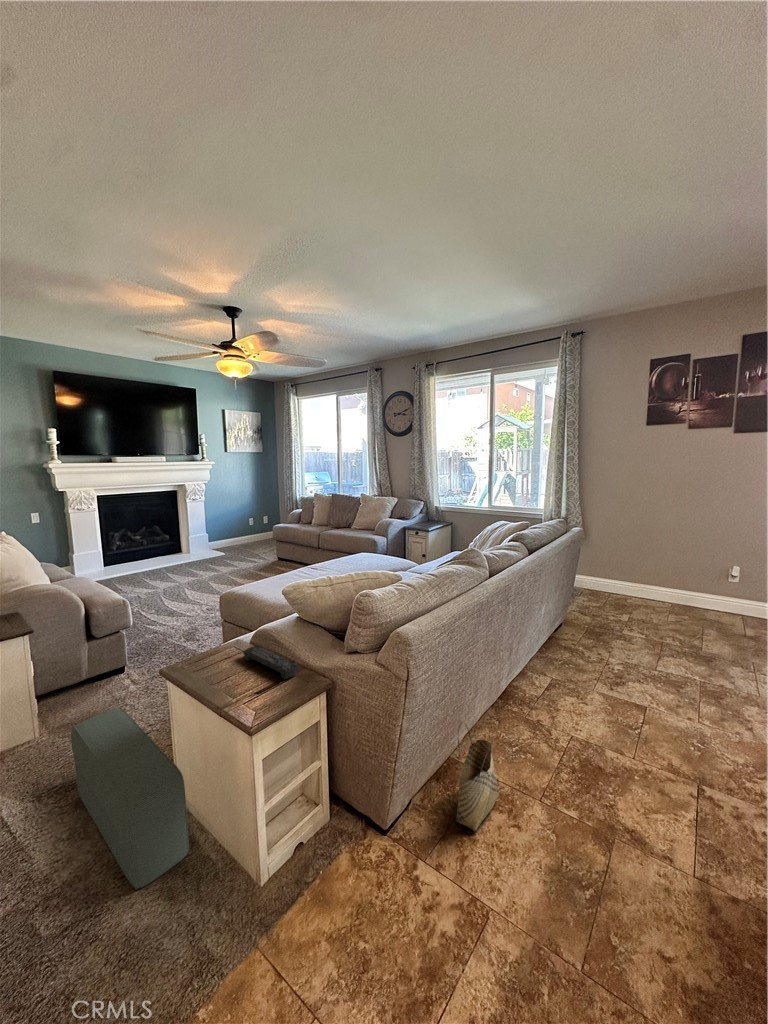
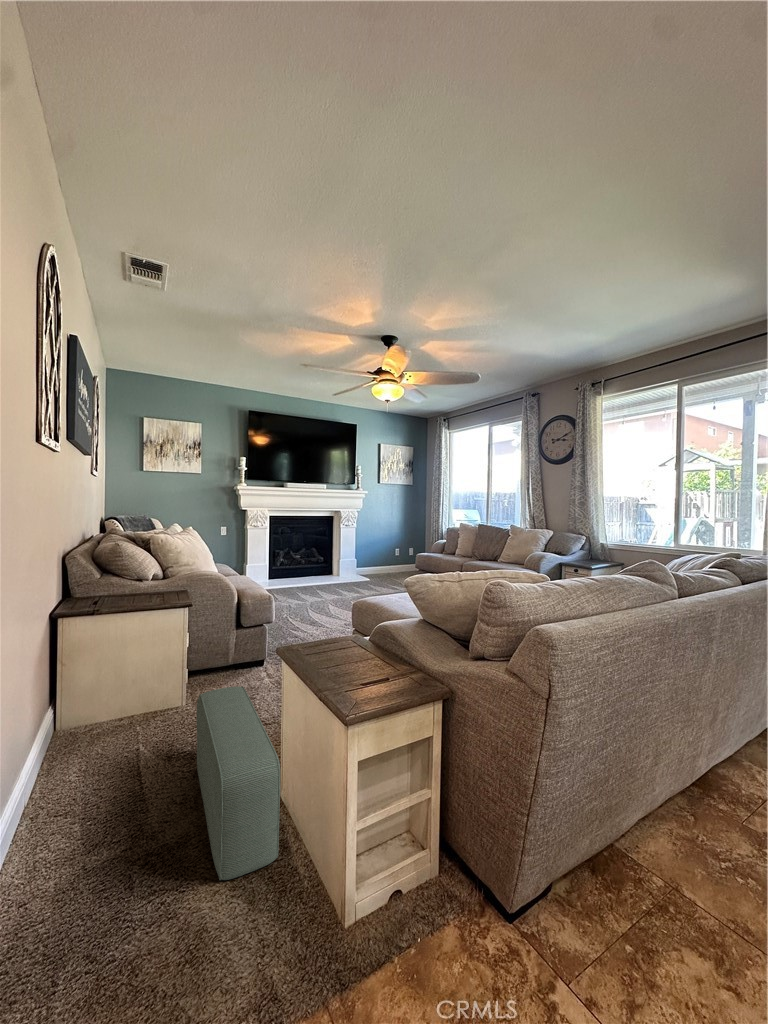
remote control: present [243,646,299,679] -> none [357,640,414,678]
woven basket: present [456,722,499,831] -> none [621,790,695,966]

